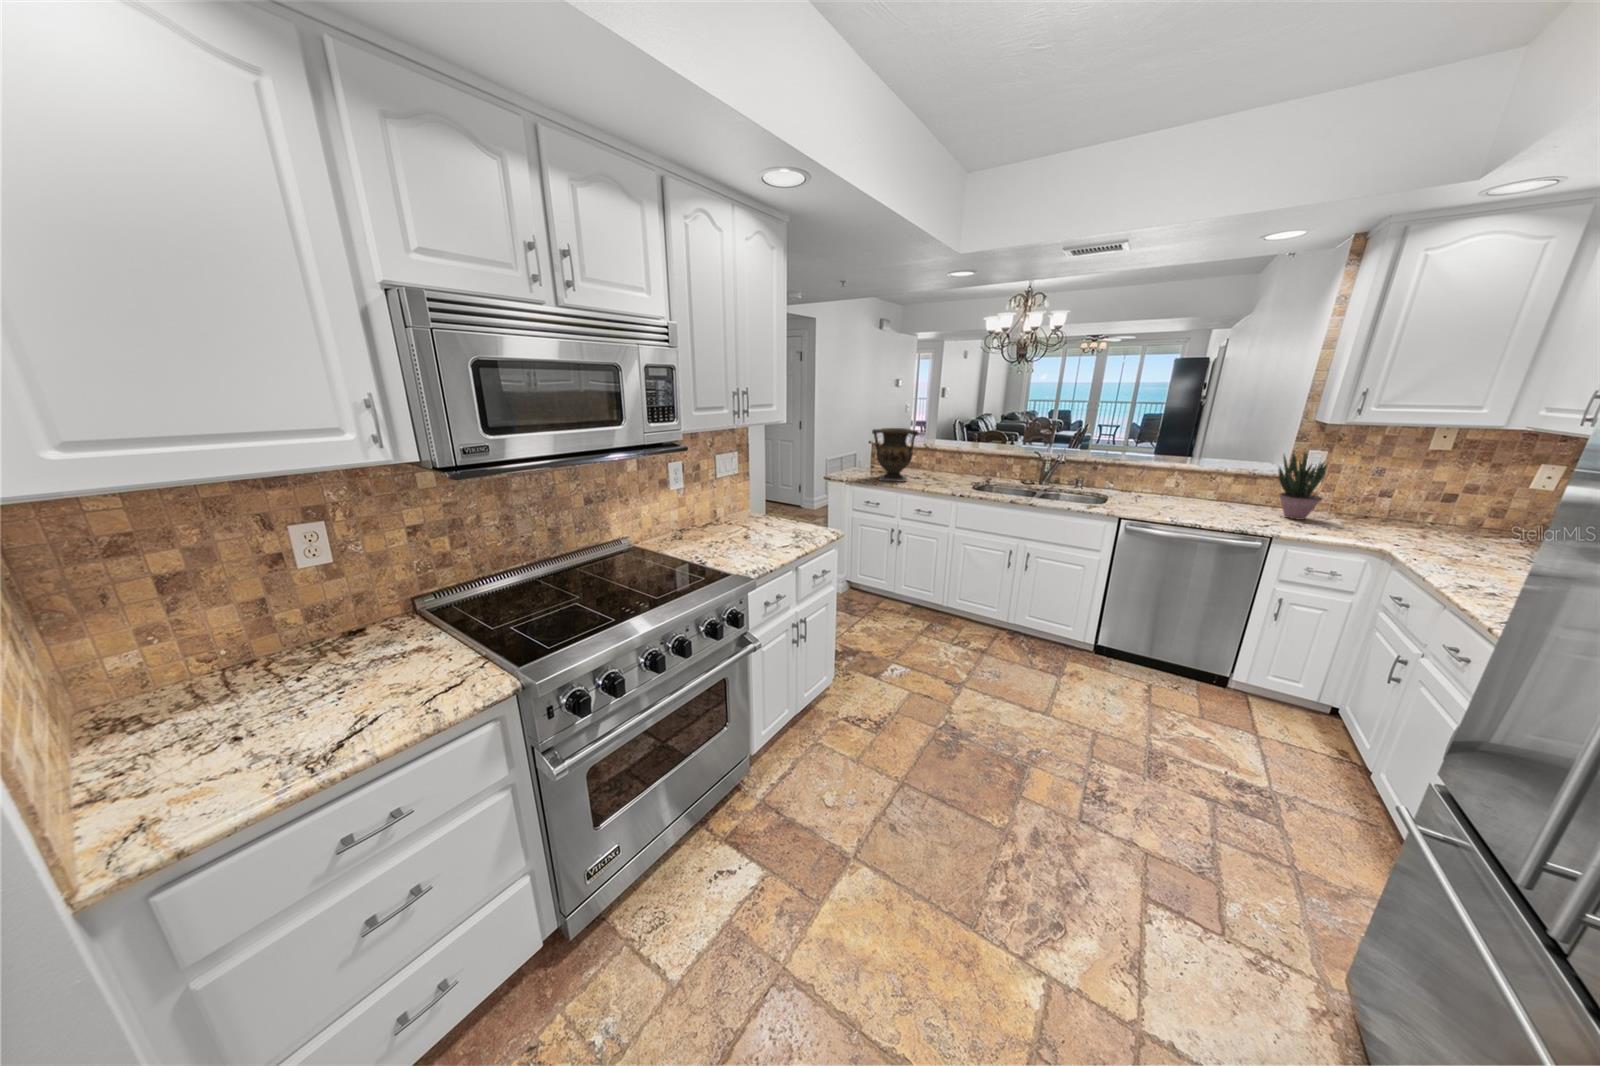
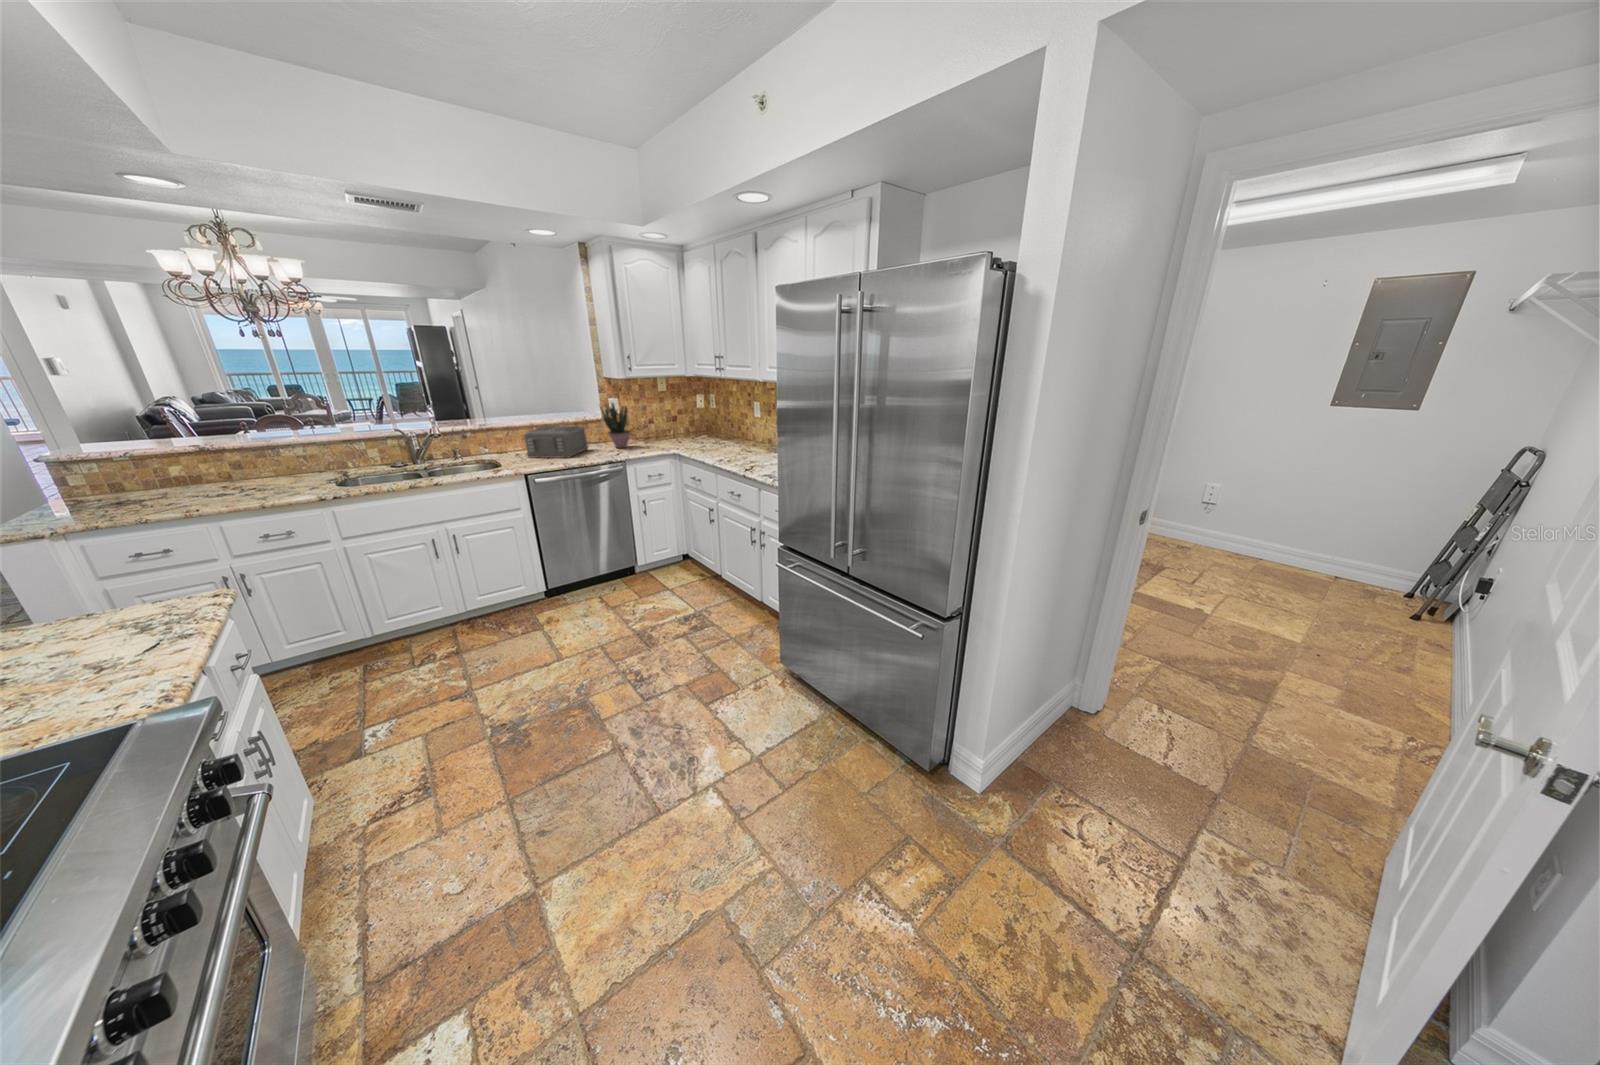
vase: present [872,428,918,482] -> none [70,428,210,517]
toaster: none [1149,470,1244,512] -> present [524,426,588,458]

